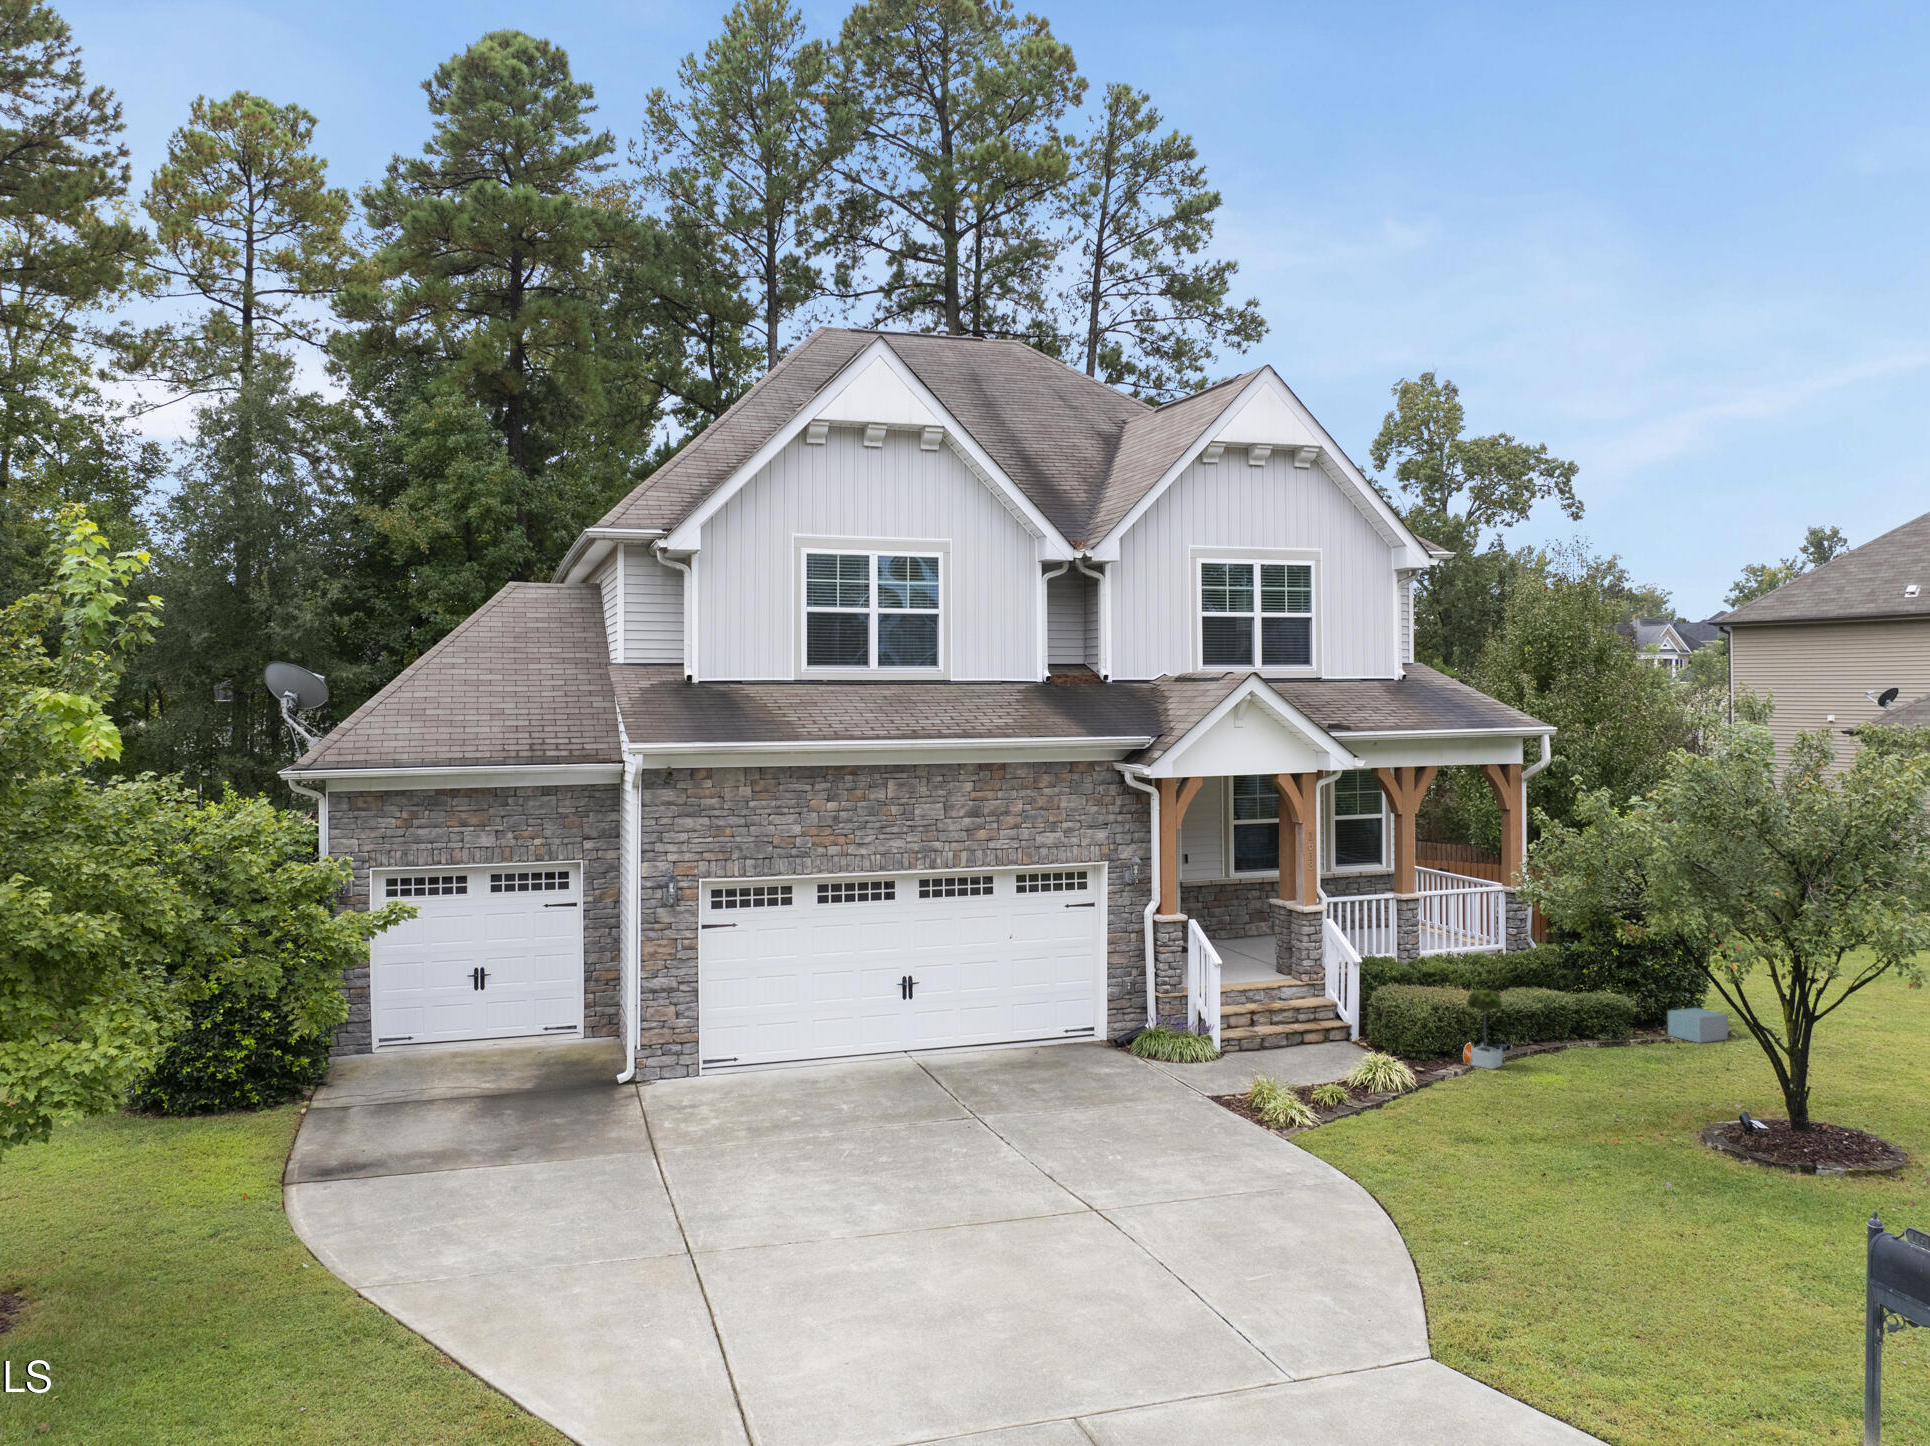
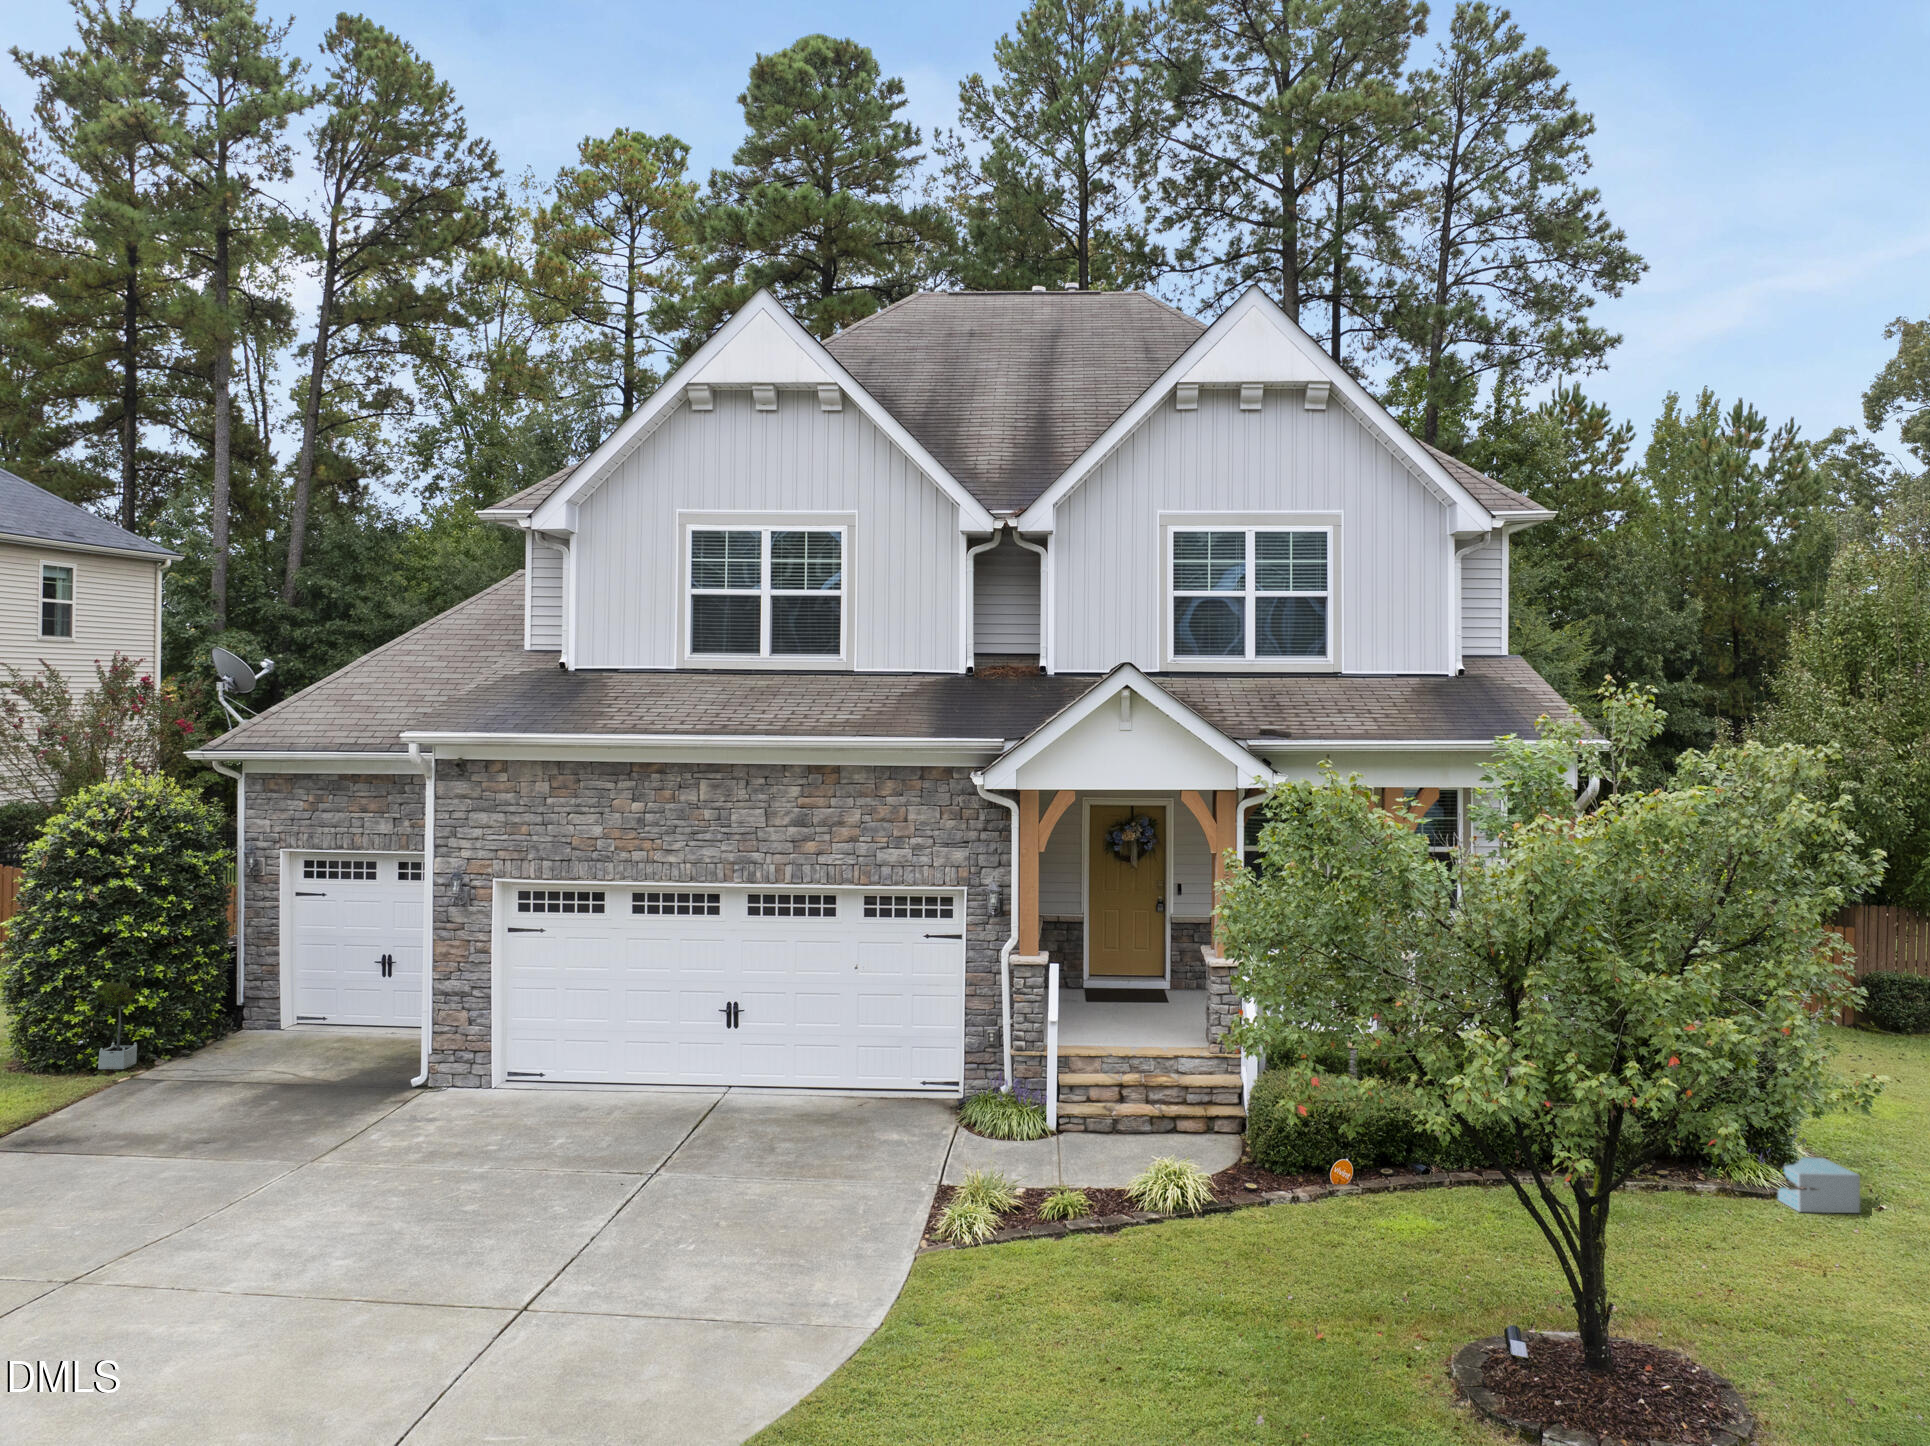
potted tree: present [1467,990,1502,1069] -> present [96,982,137,1069]

